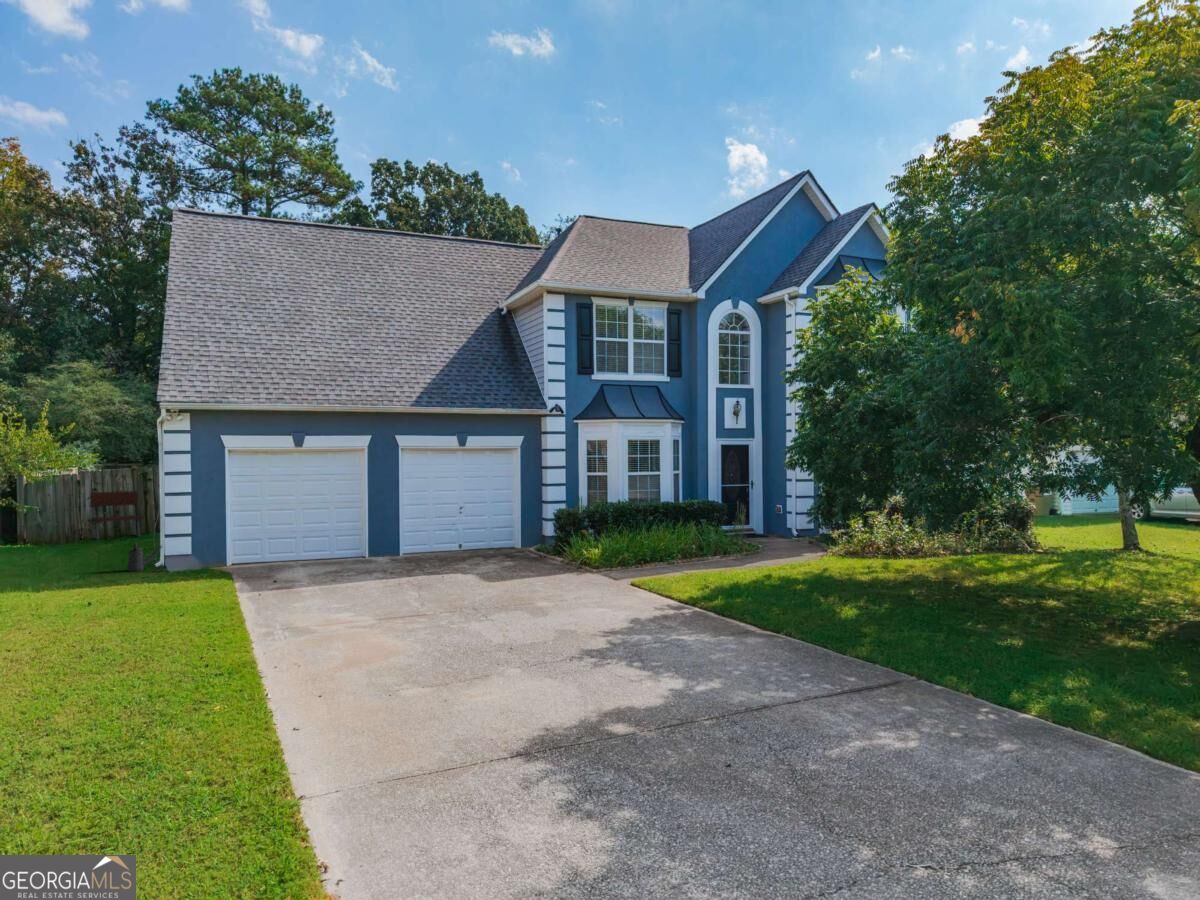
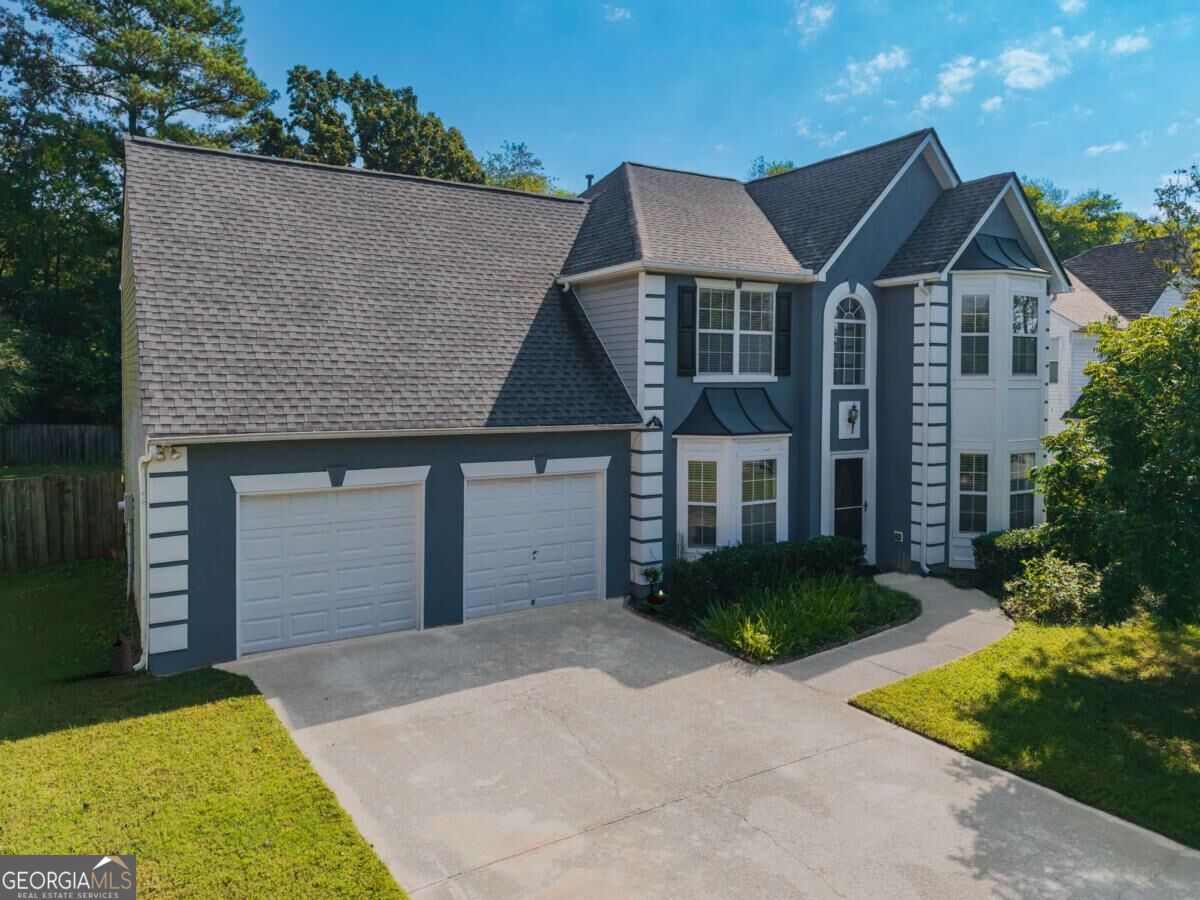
bench: present [91,491,144,539] -> none [14,517,89,586]
potted tree: none [533,514,558,553] -> present [640,567,668,605]

